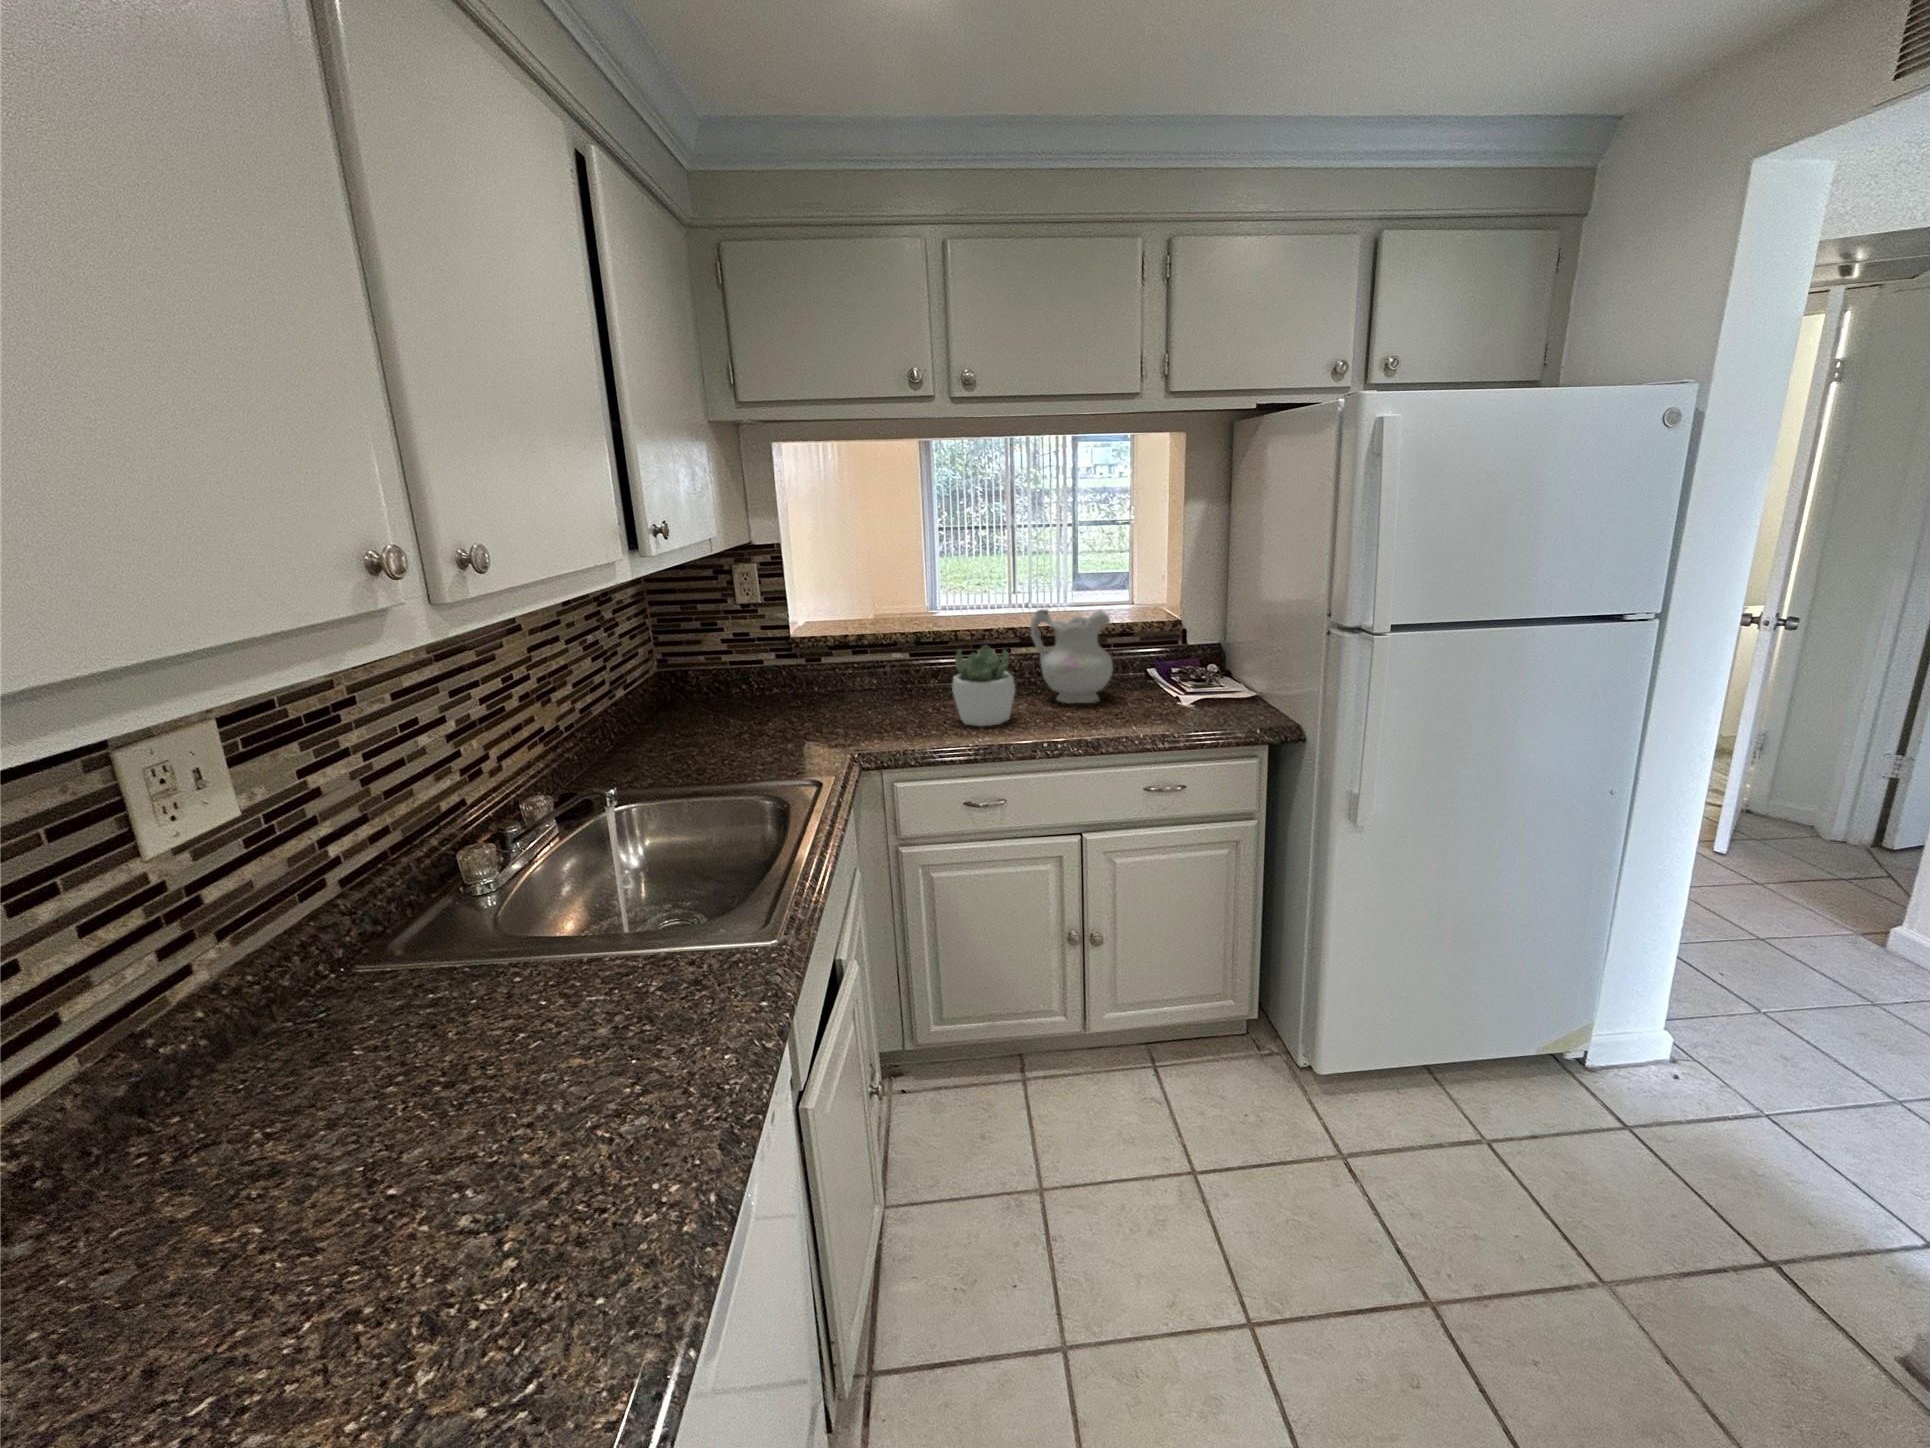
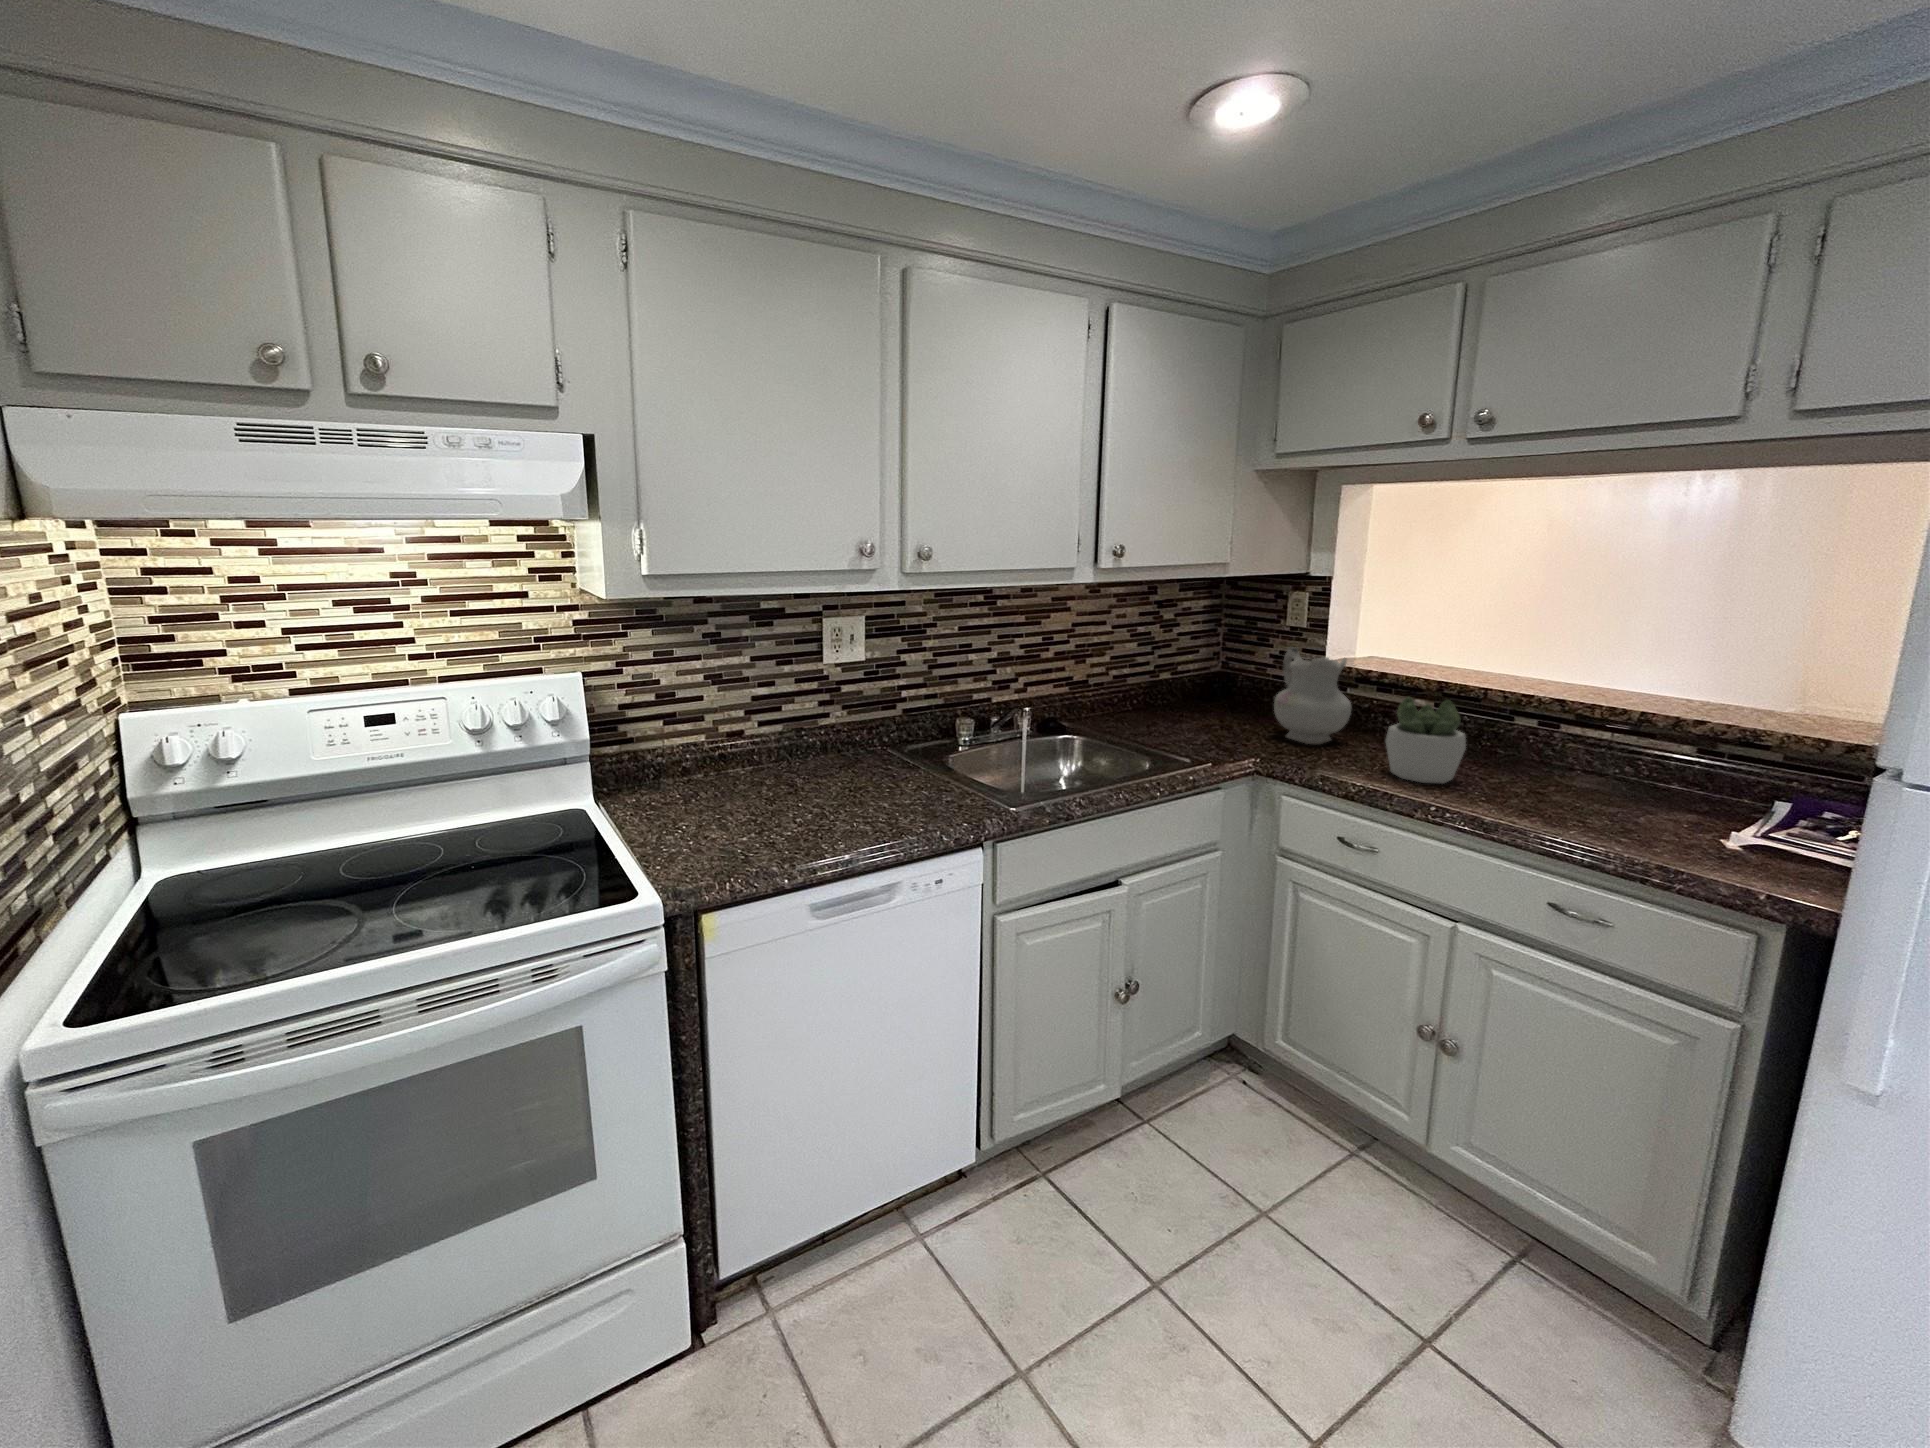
ceramic pitcher: present [1031,609,1113,703] -> present [1274,647,1351,745]

